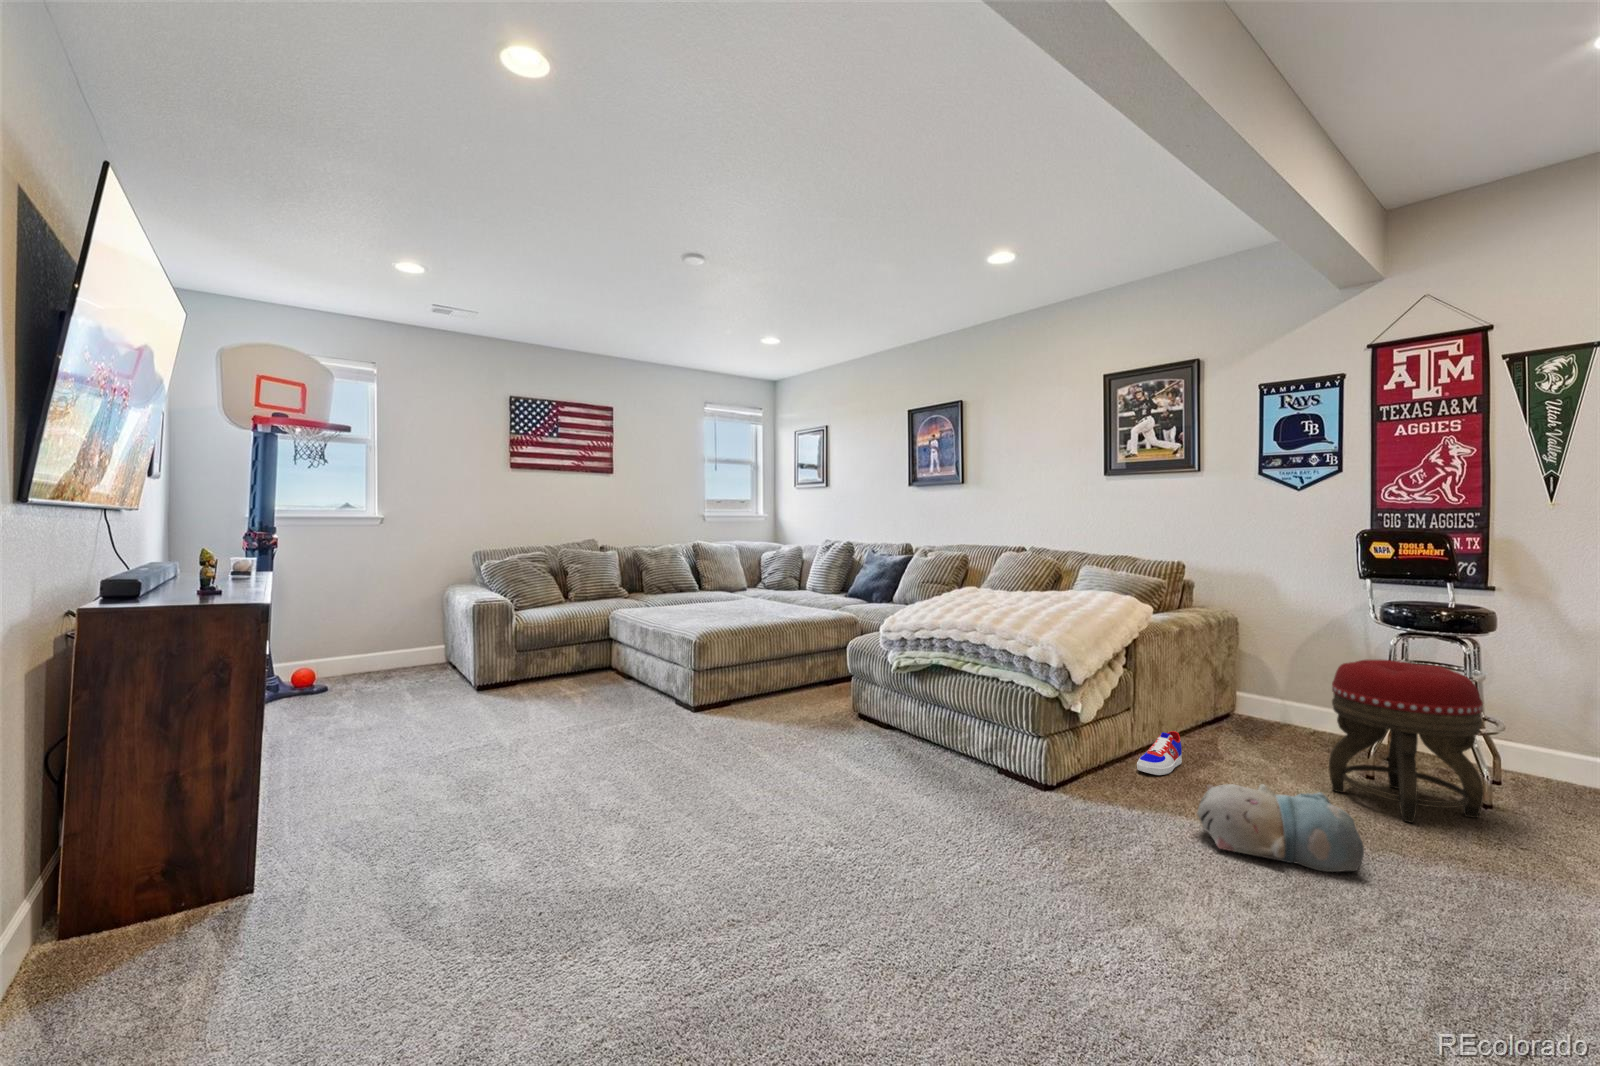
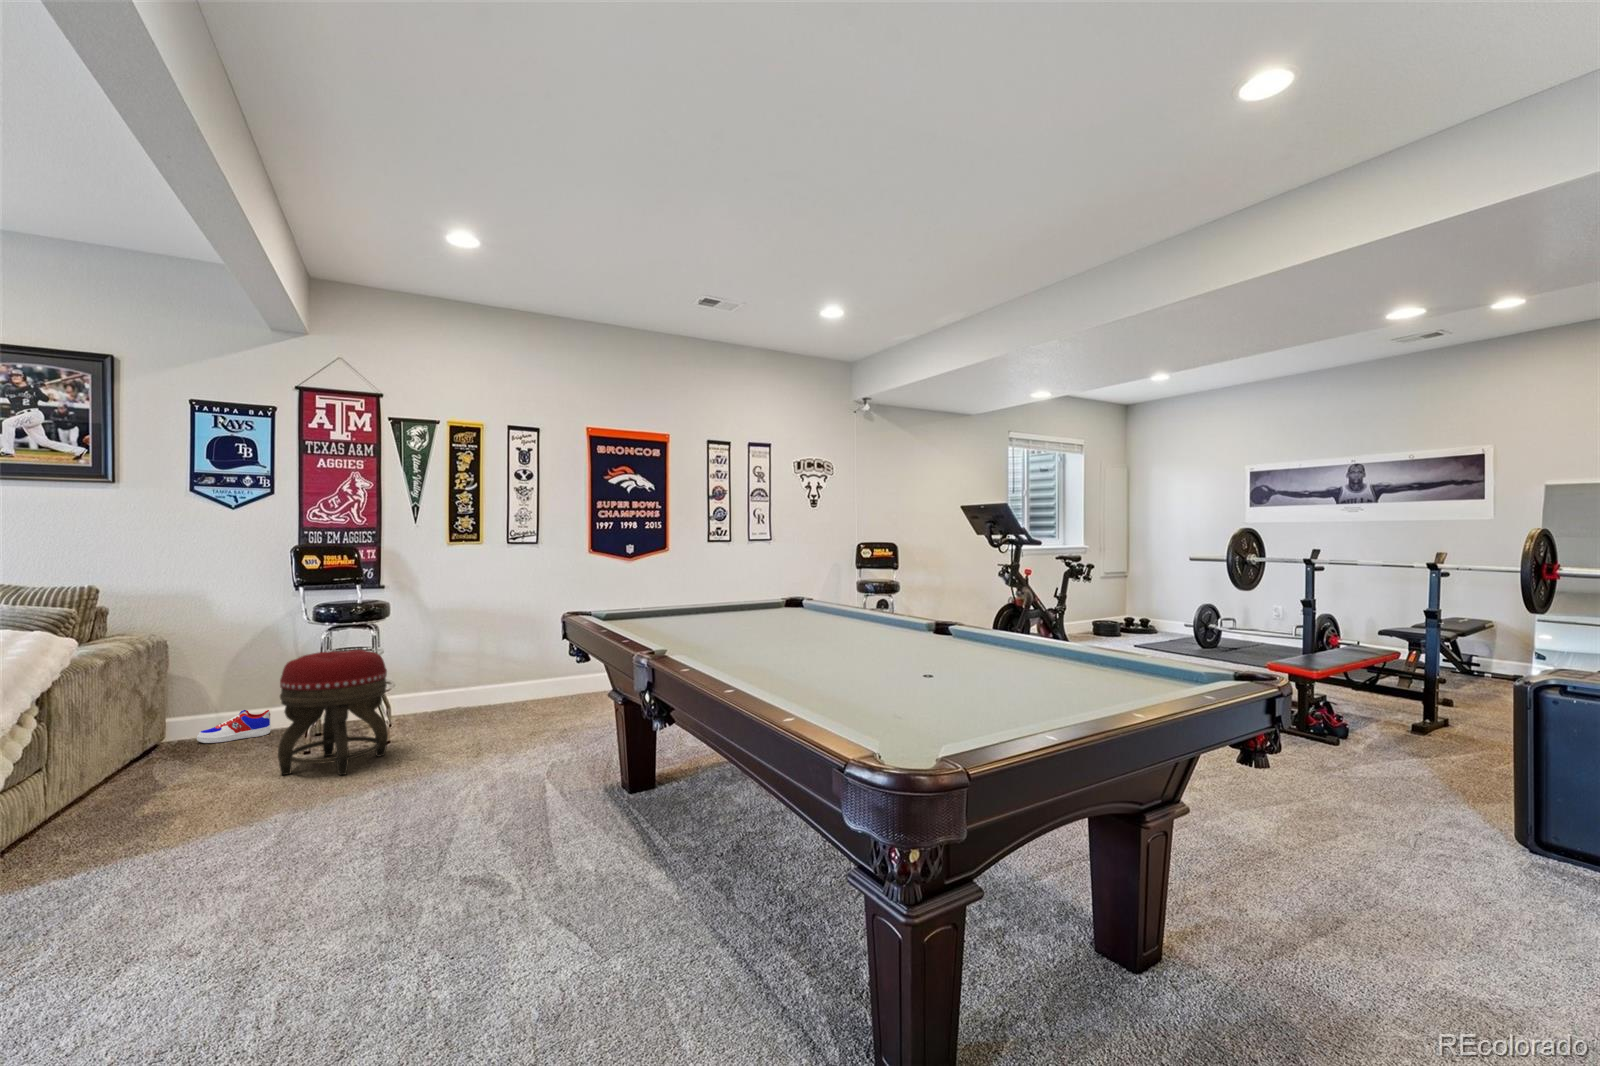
sneaker: present [1137,731,1182,775] -> present [197,710,271,743]
plush toy: present [1197,784,1364,872] -> none [163,772,323,860]

